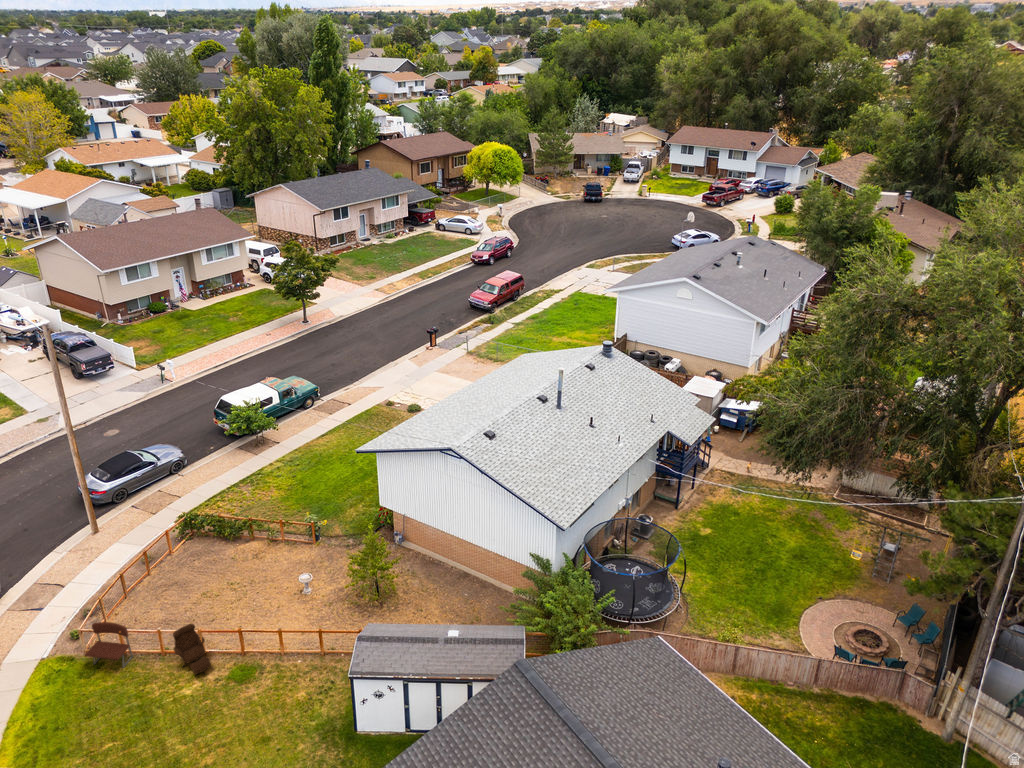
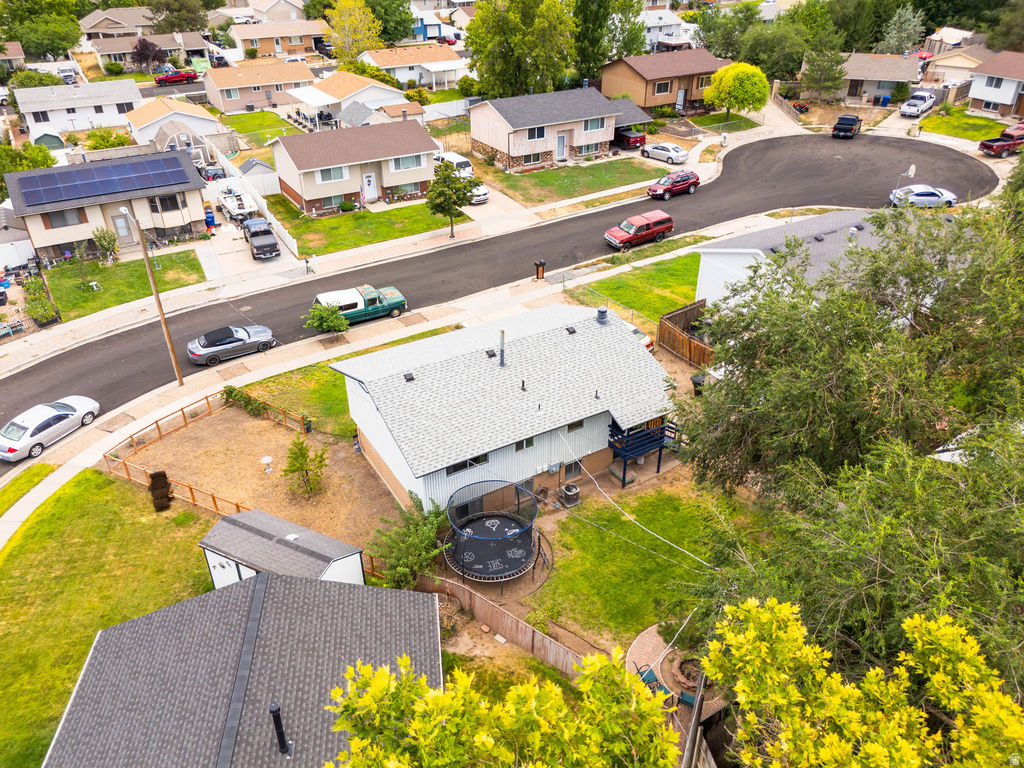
bench: present [85,622,133,668] -> none [102,451,135,489]

